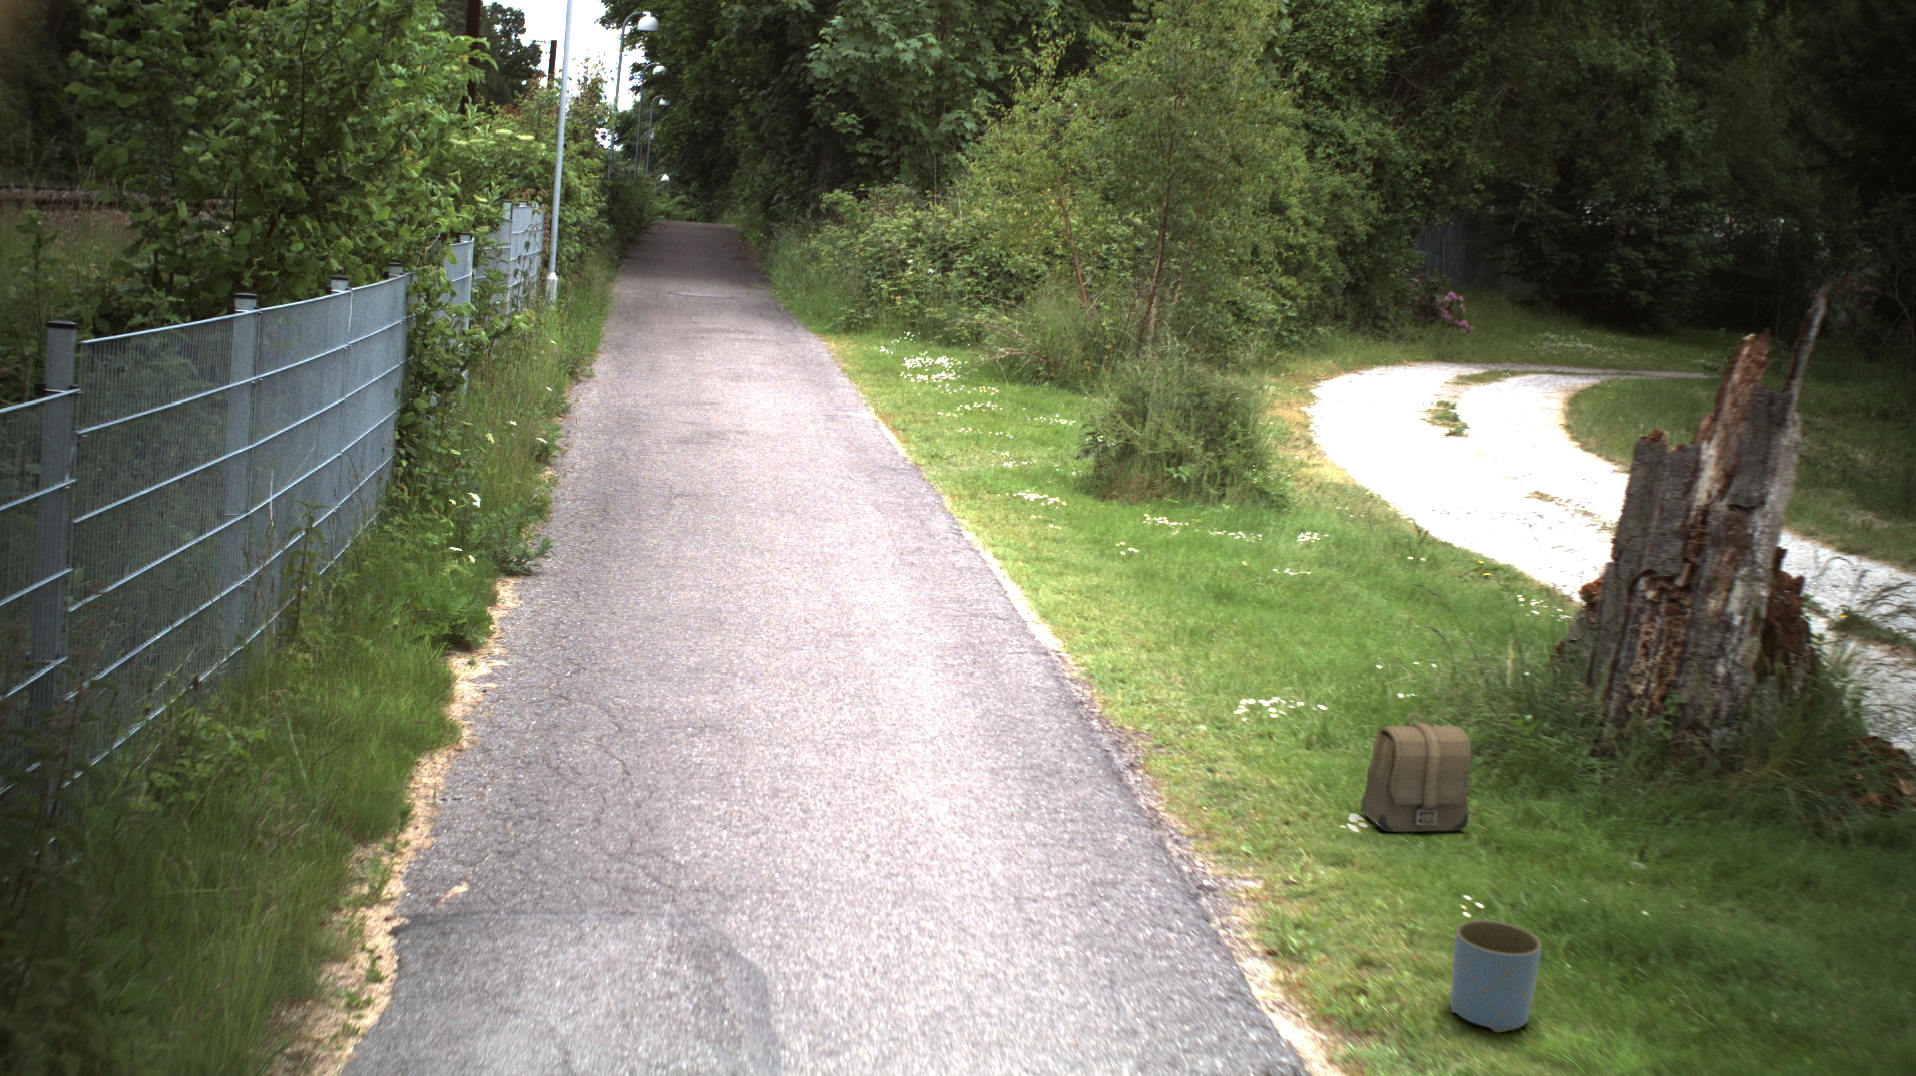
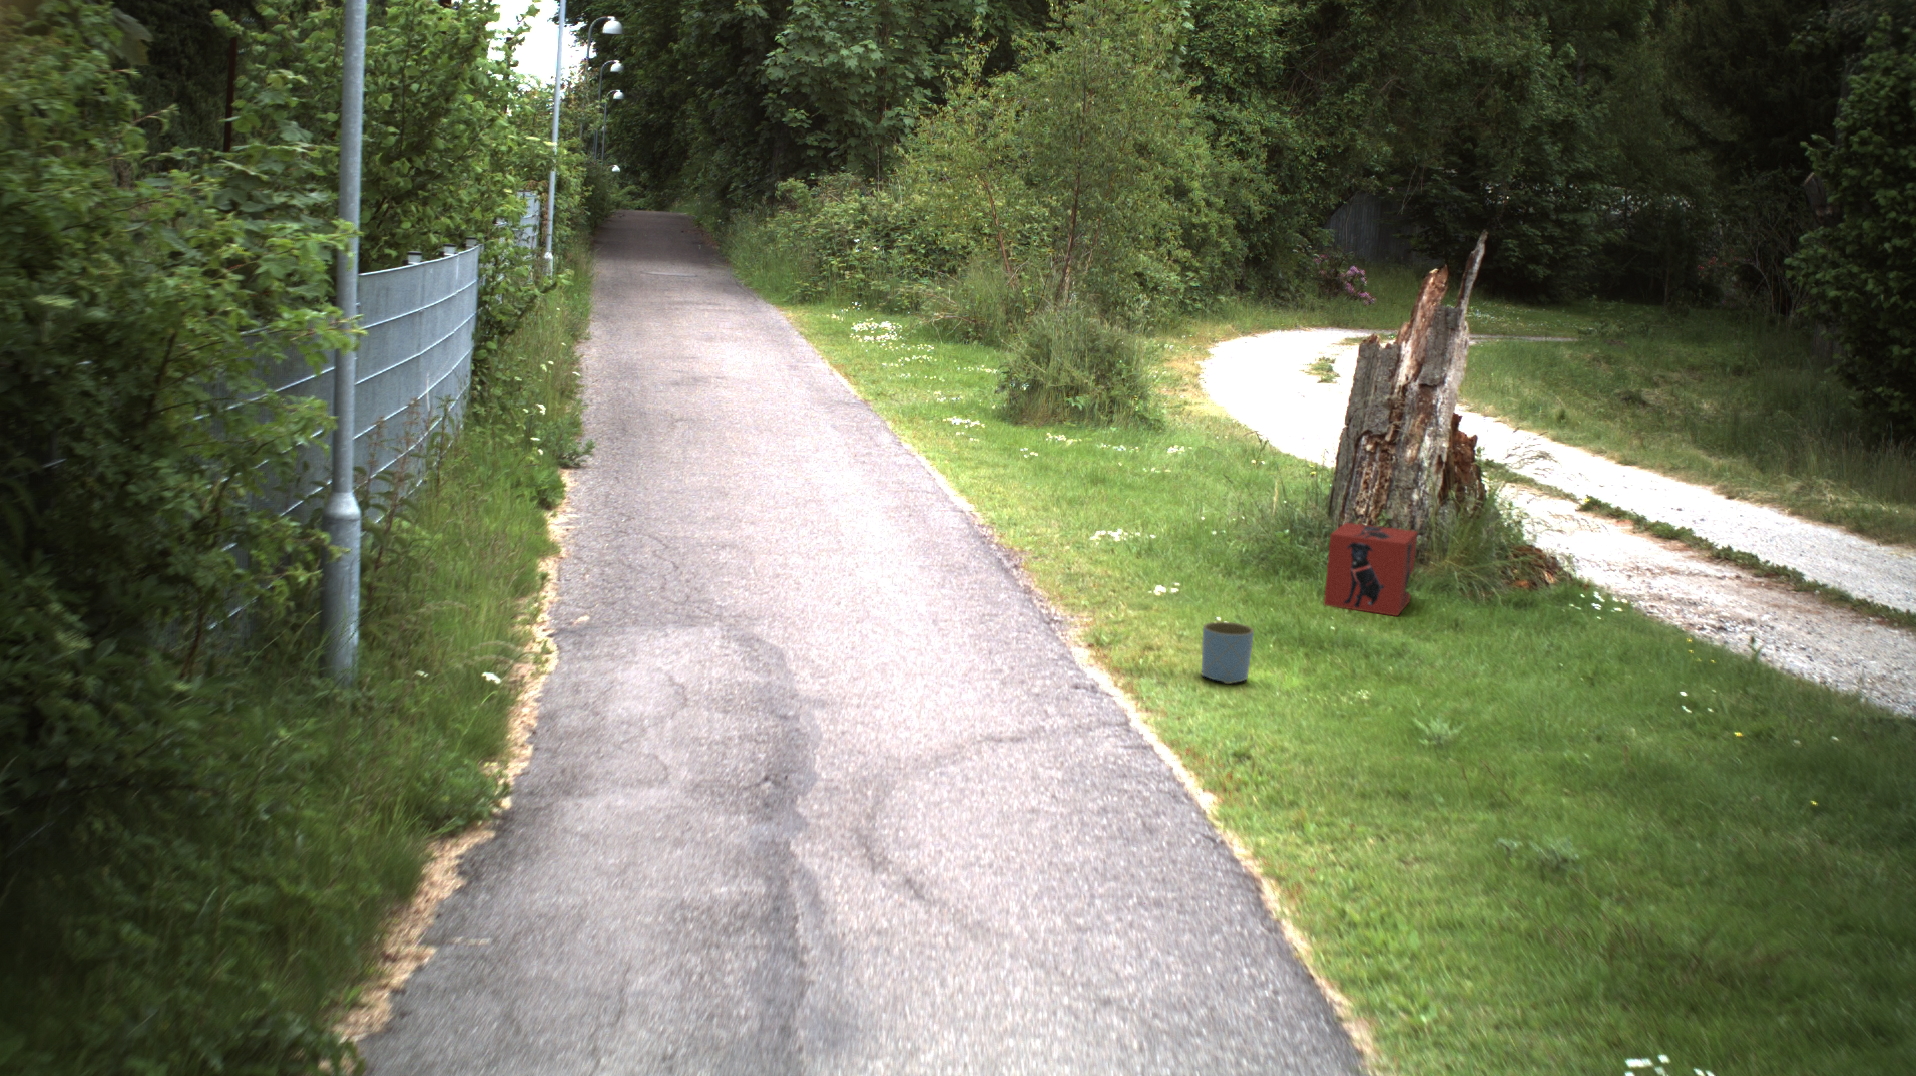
storage box: none [1591,707,1730,861] -> present [1324,523,1417,616]
backpack: present [1360,713,1471,832] -> none [1171,524,1241,602]

